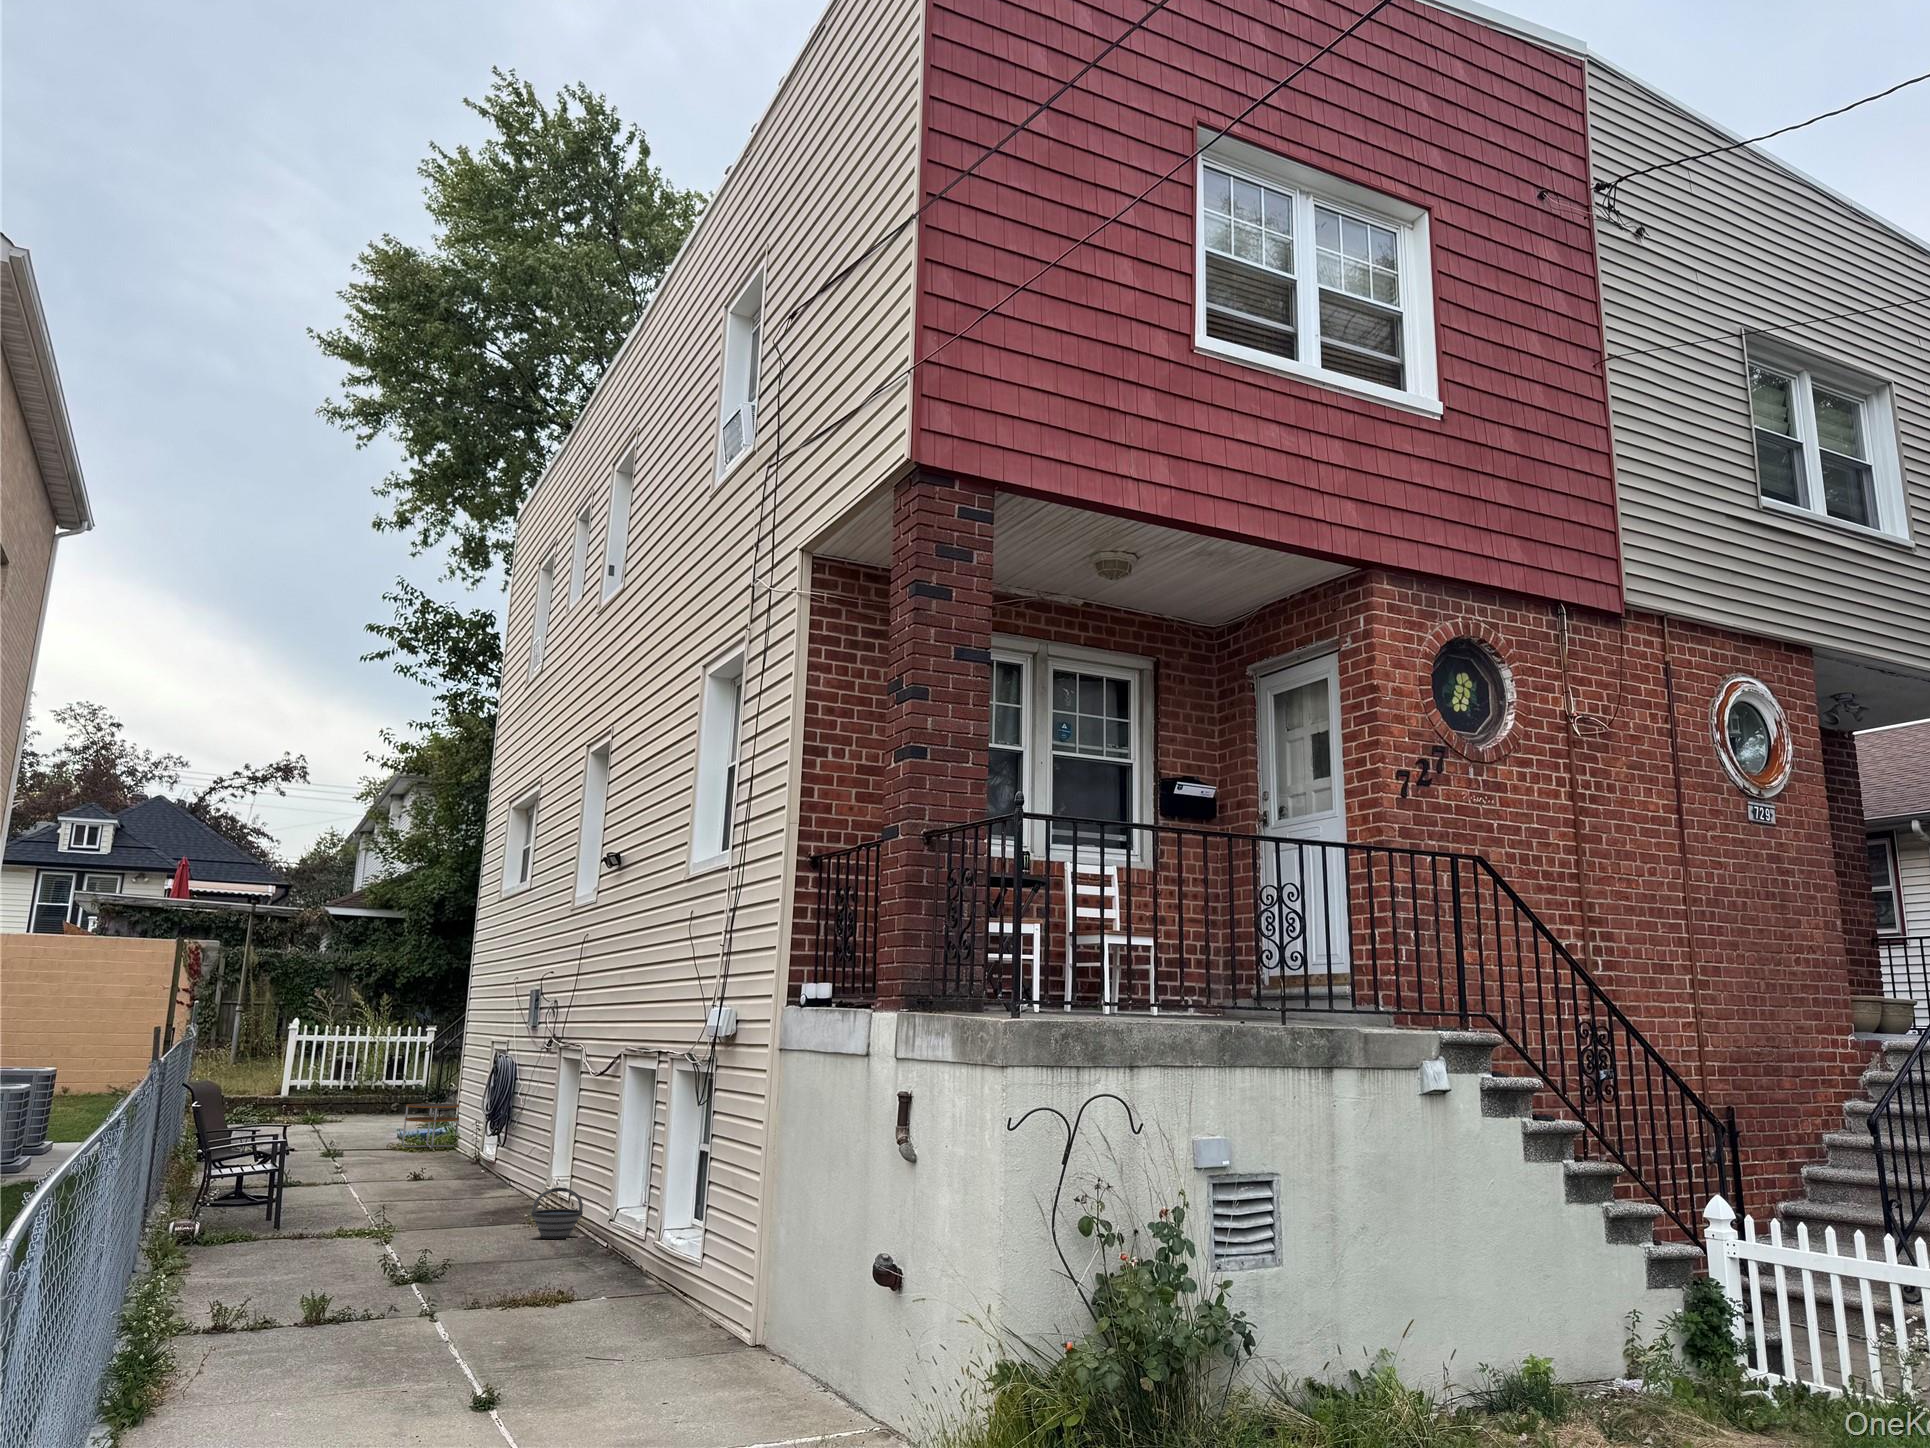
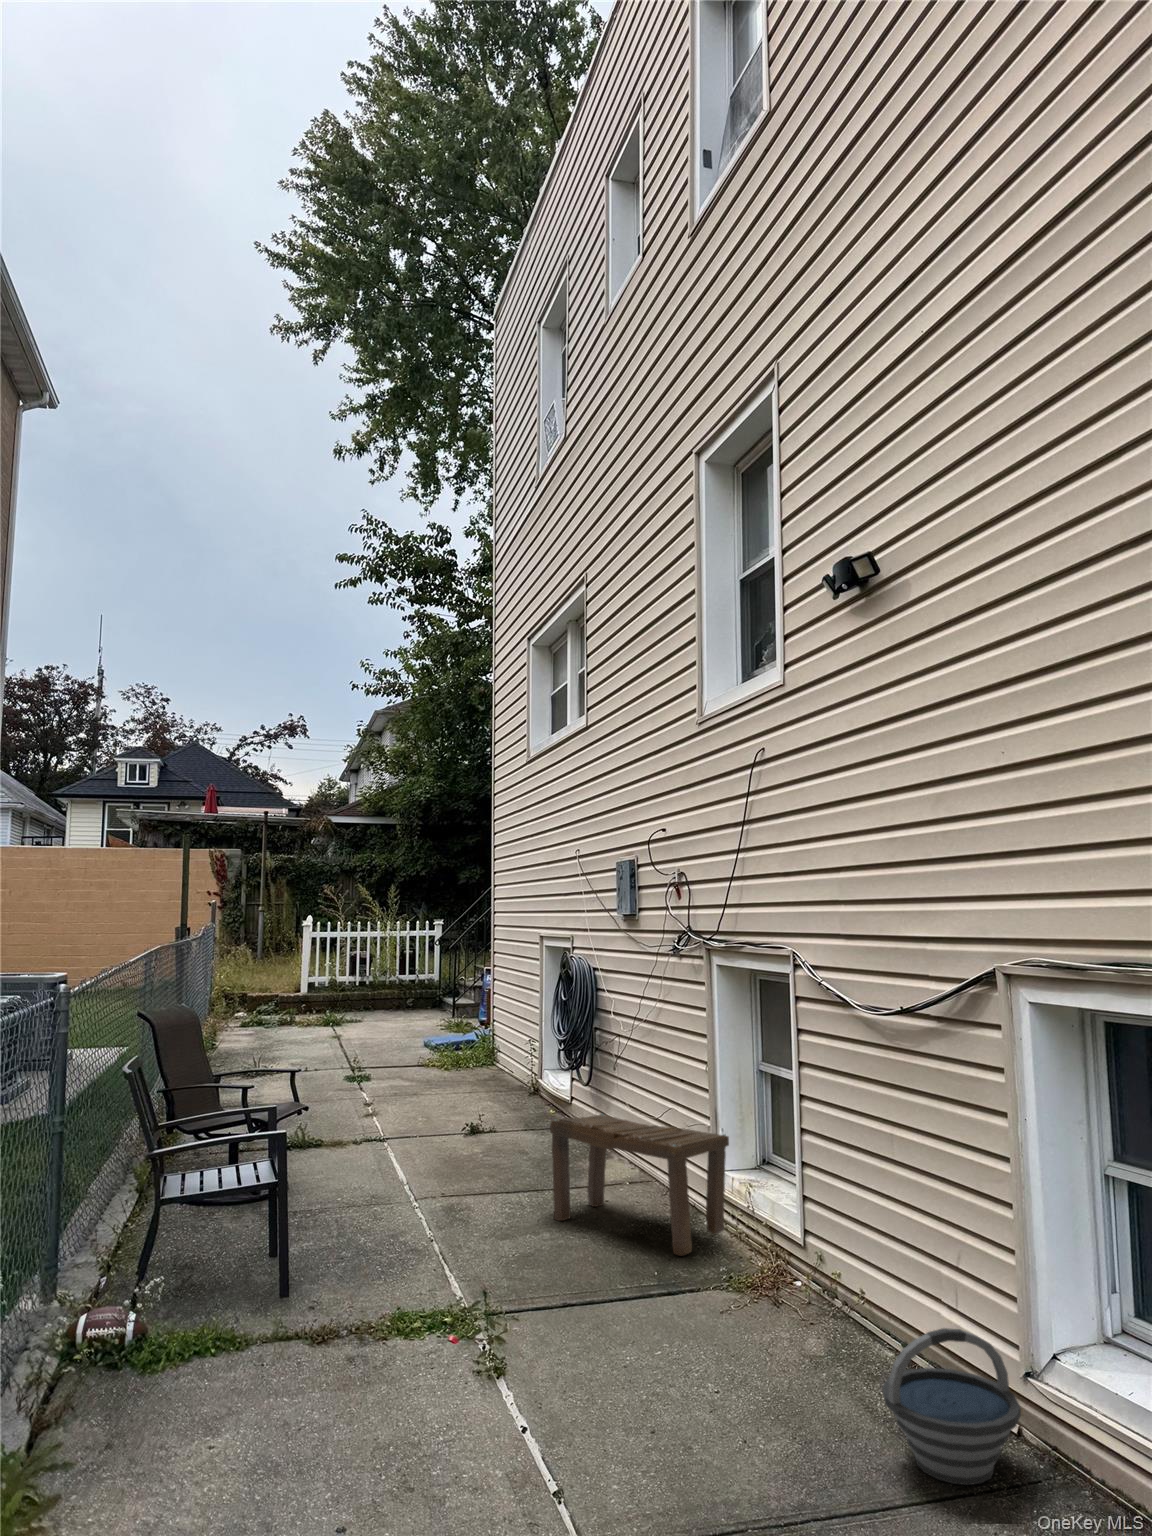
side table: present [402,1103,460,1149] -> none [436,1011,499,1068]
bench: none [442,1143,543,1207] -> present [550,1114,729,1256]

